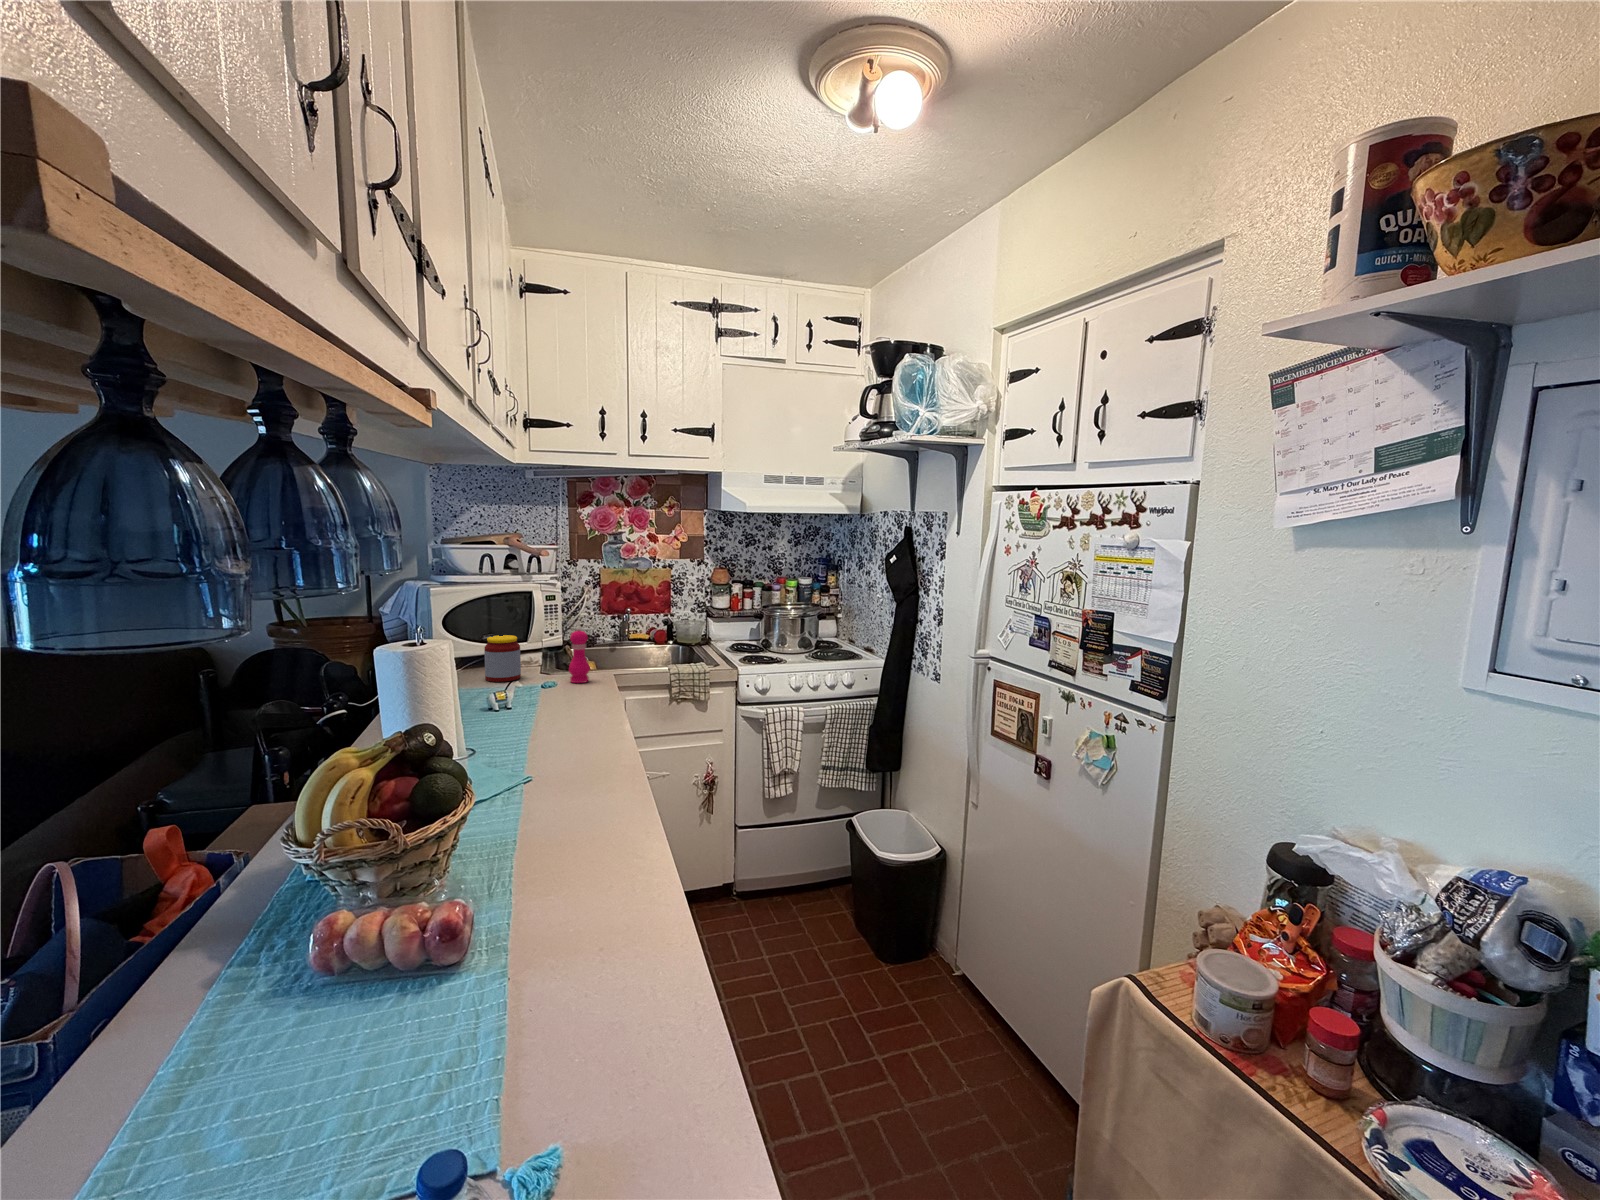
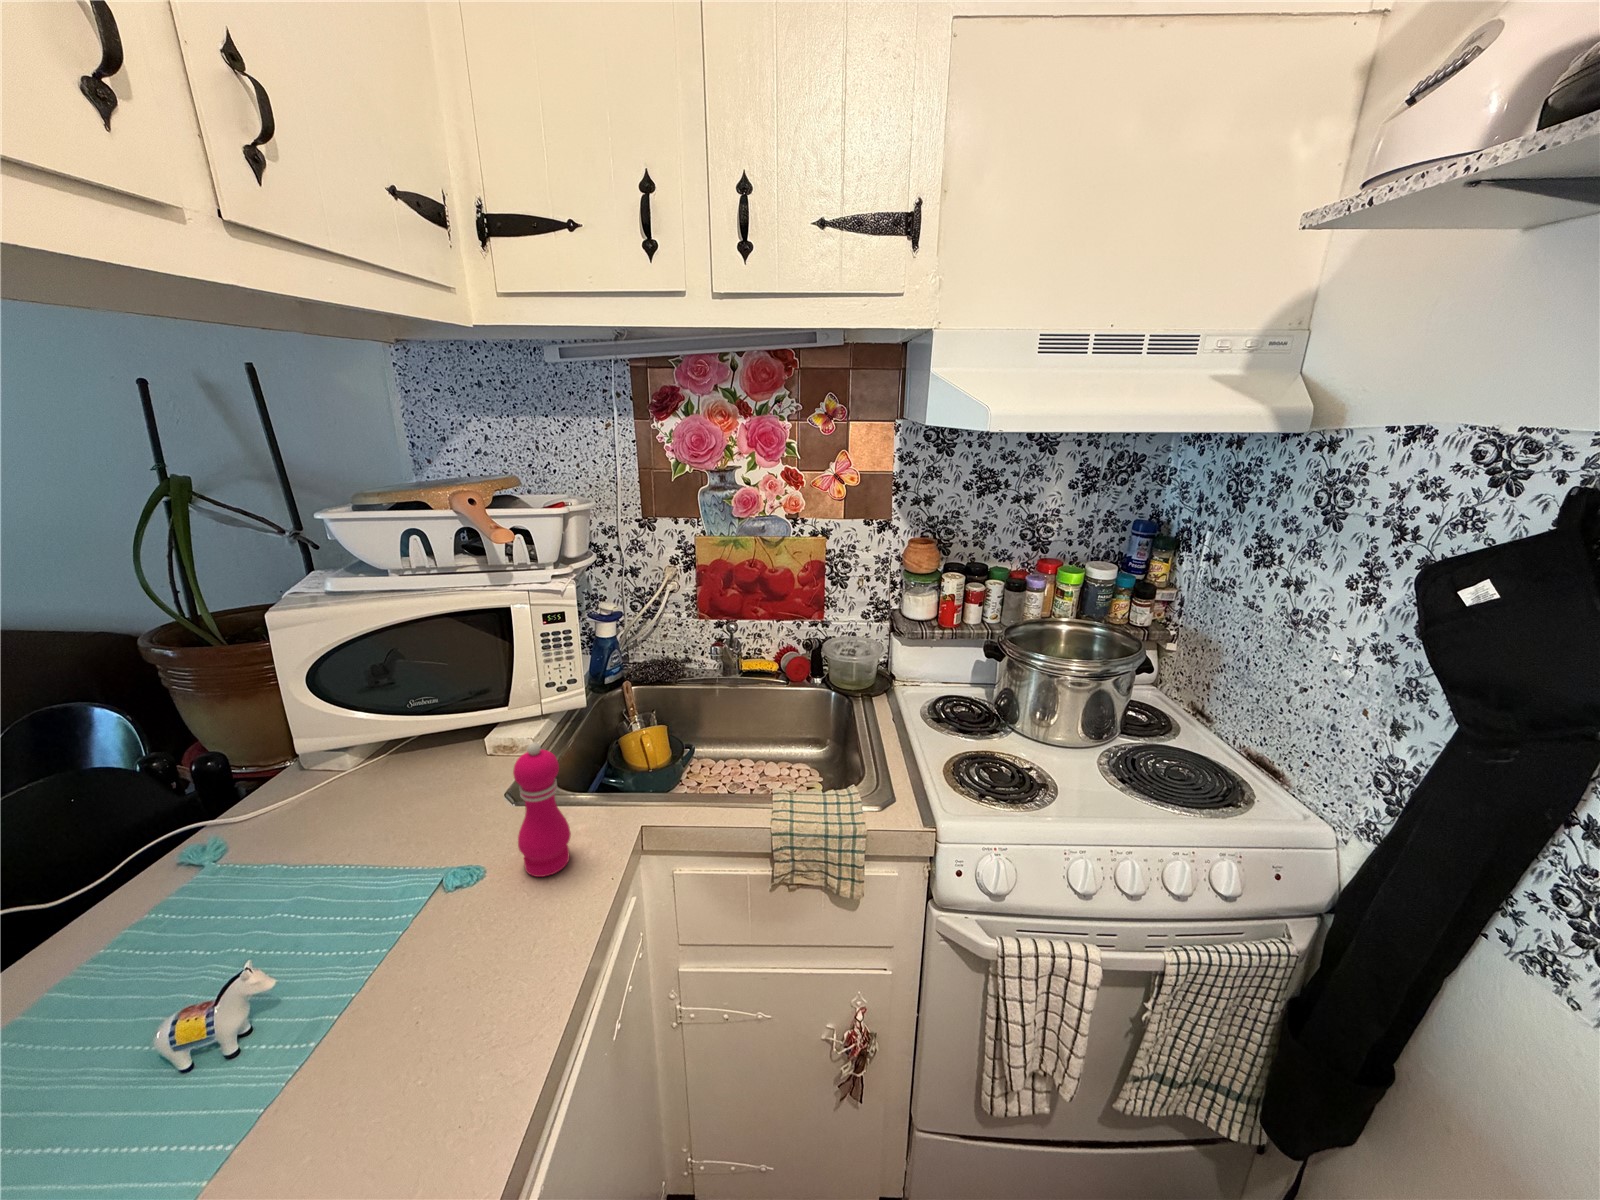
jar: present [484,635,521,682] -> none [355,724,452,842]

